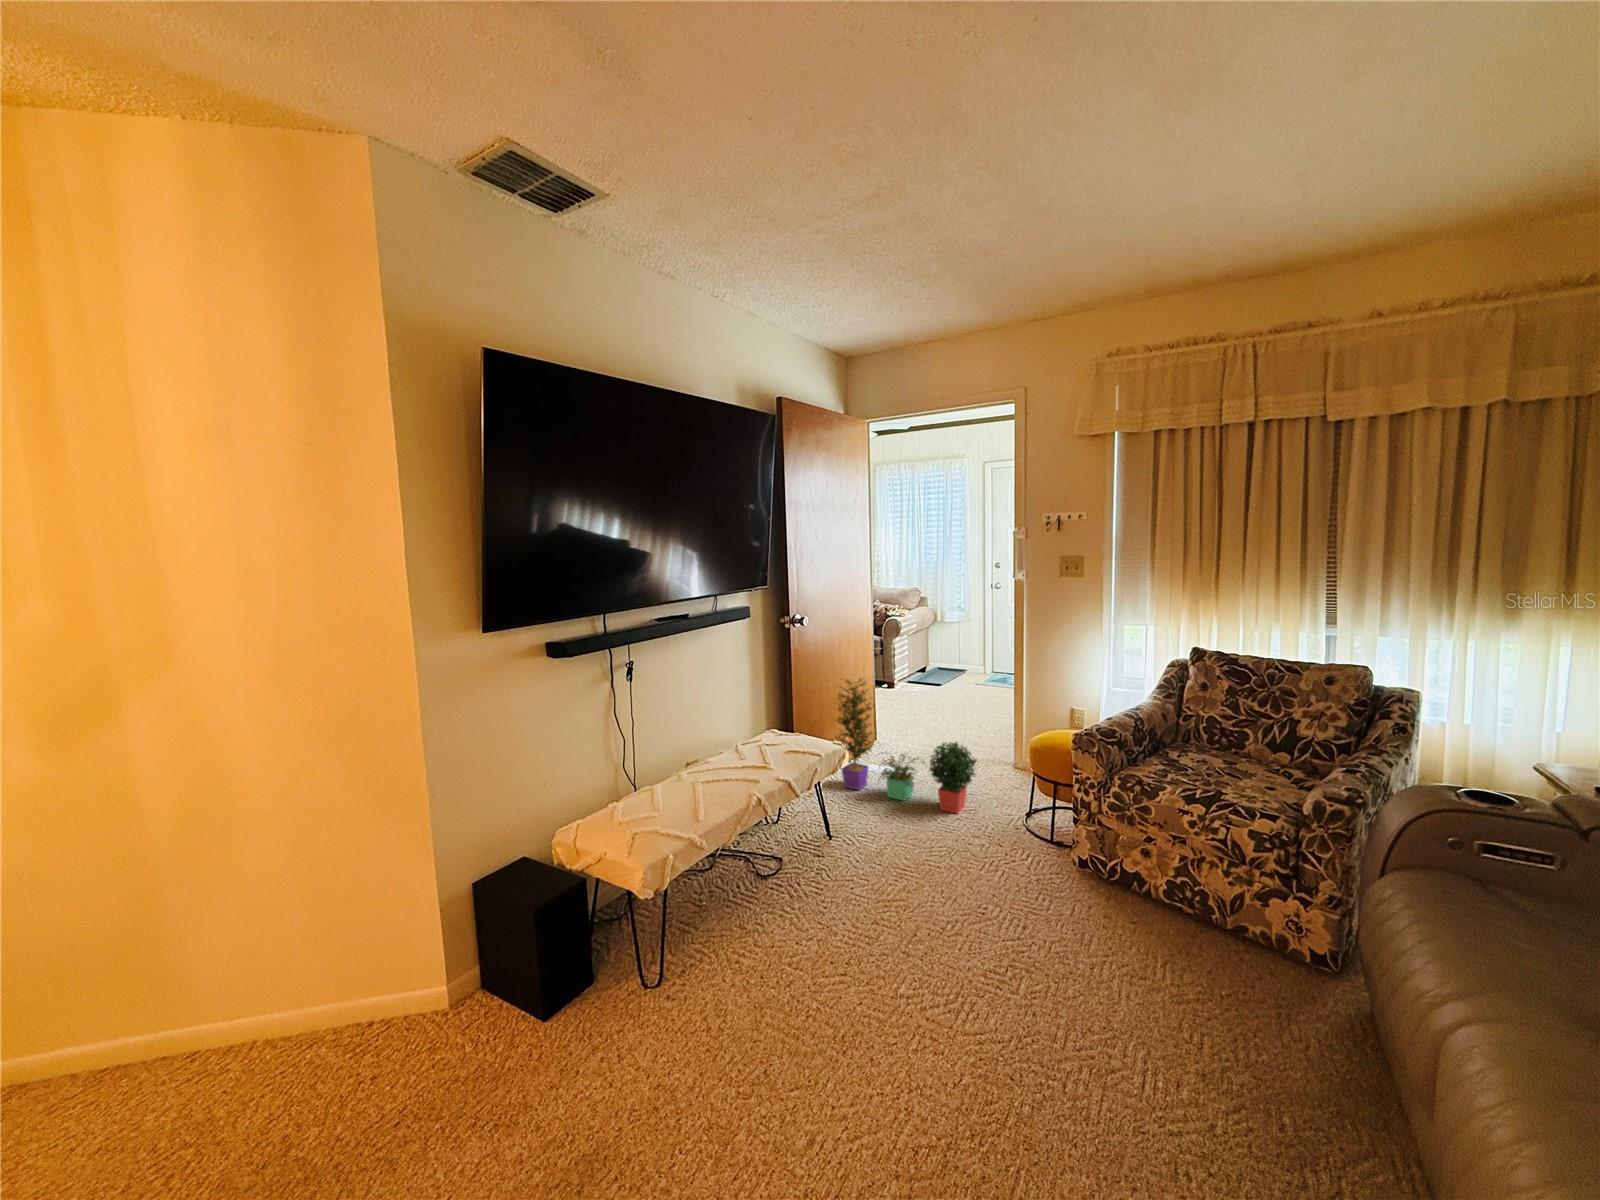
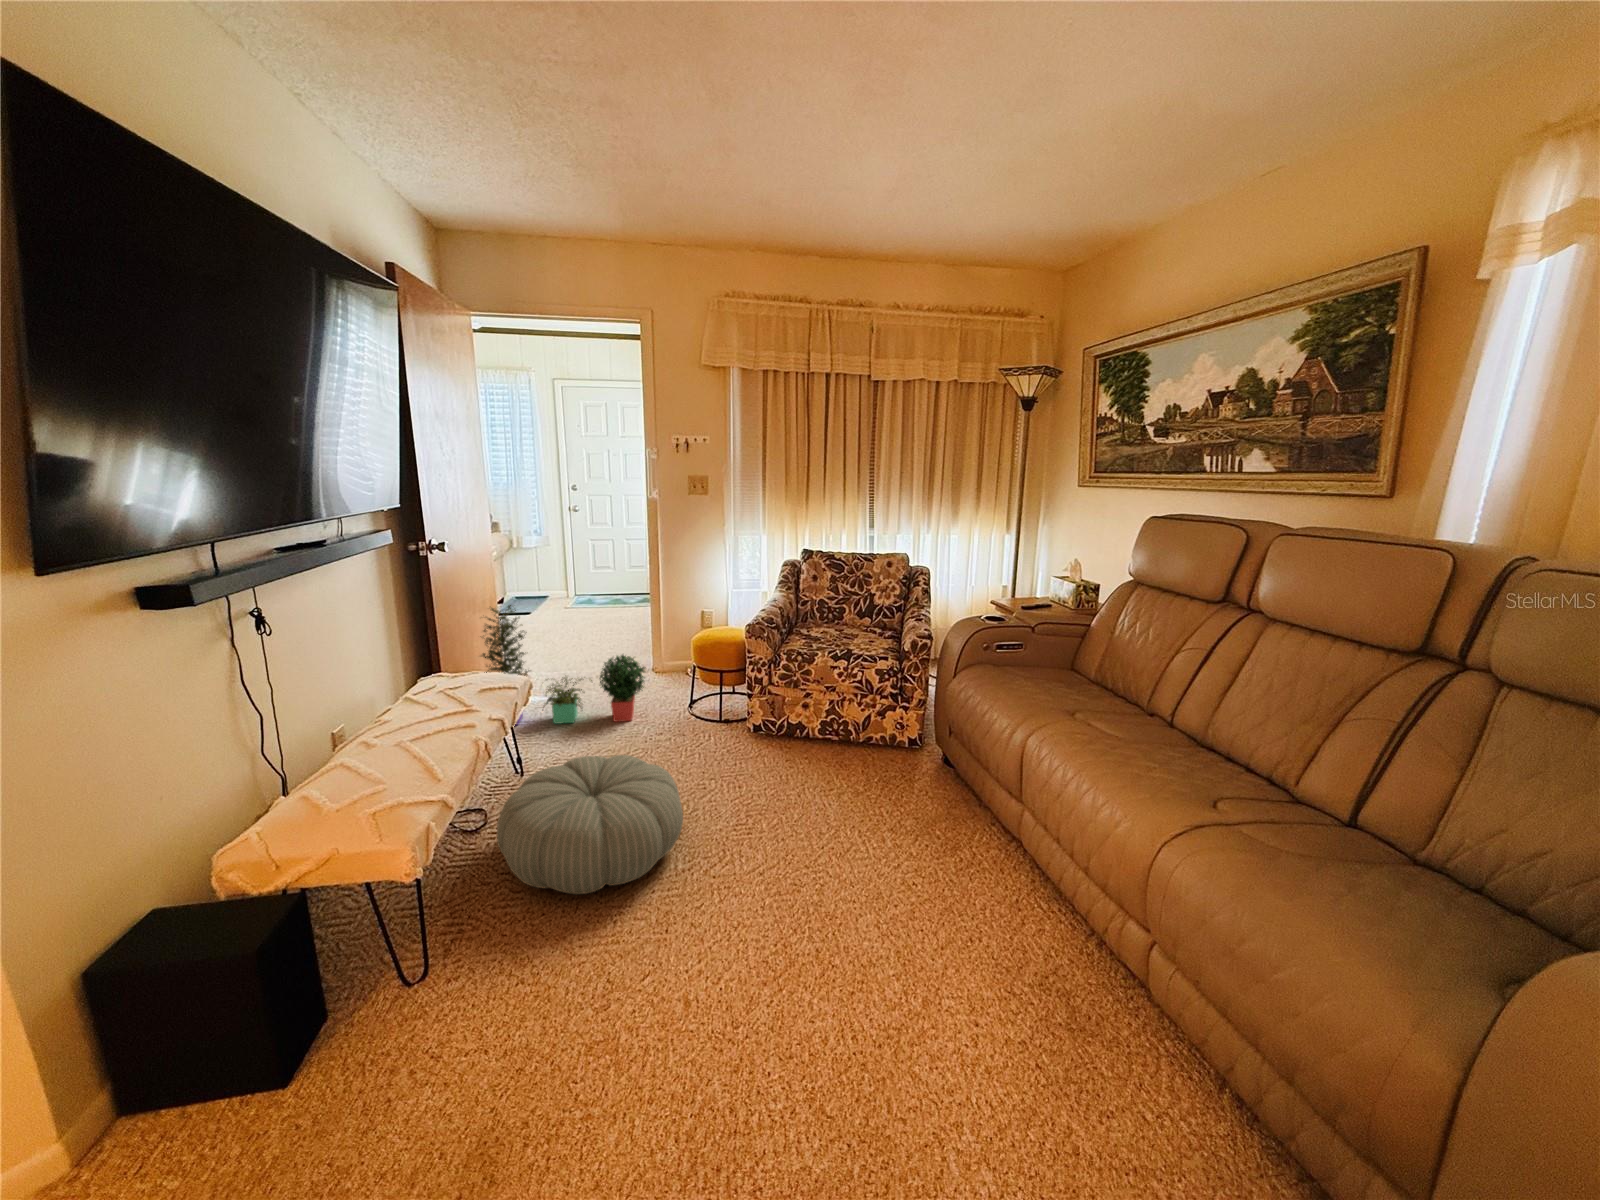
pouf: none [752,835,929,981] -> present [497,755,683,894]

